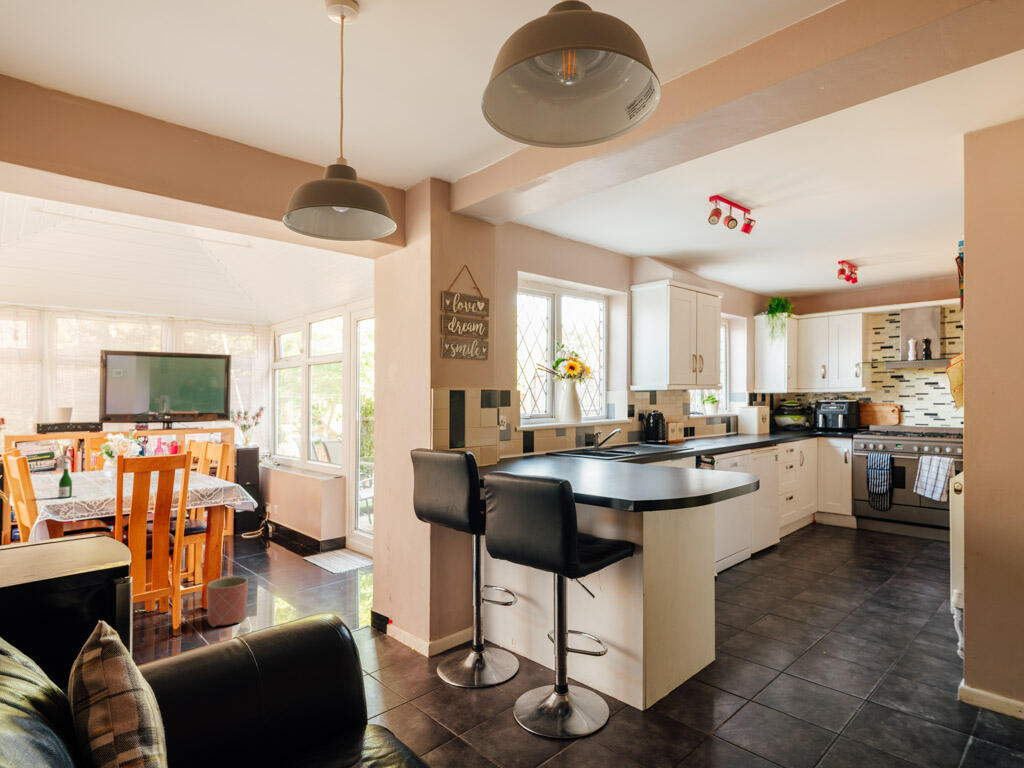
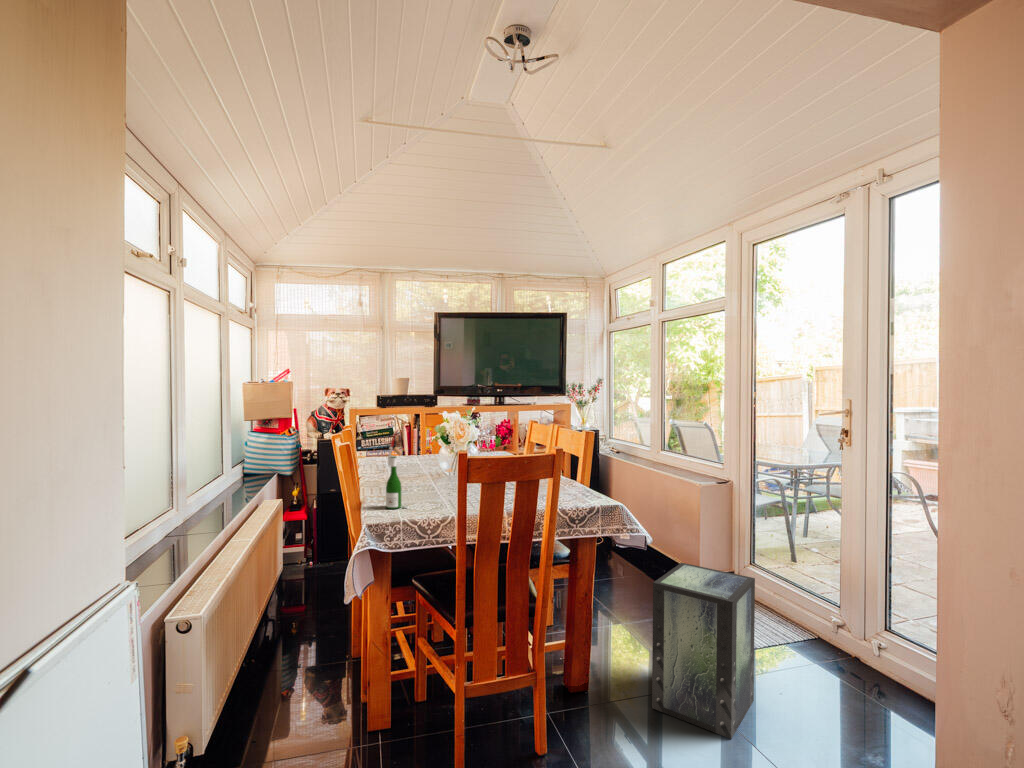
storage box: none [259,521,326,611] -> present [652,563,755,739]
planter: present [207,577,248,627] -> none [580,653,642,745]

